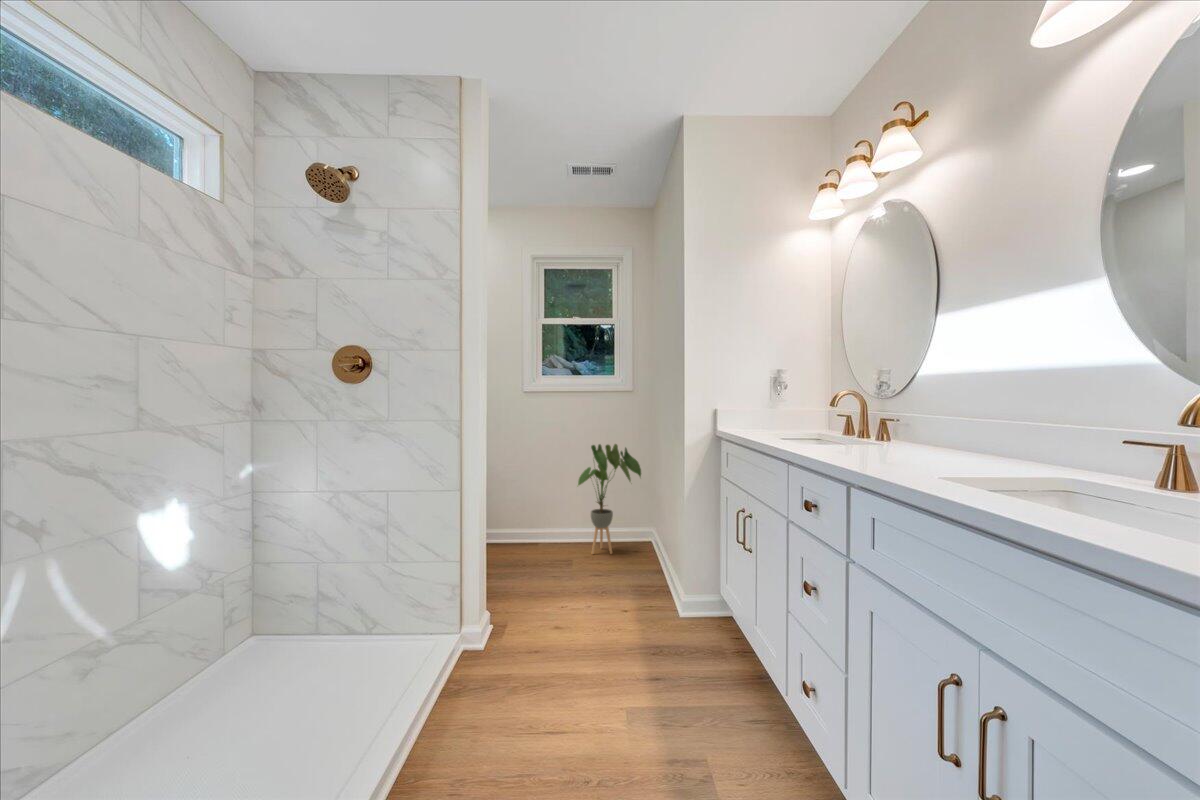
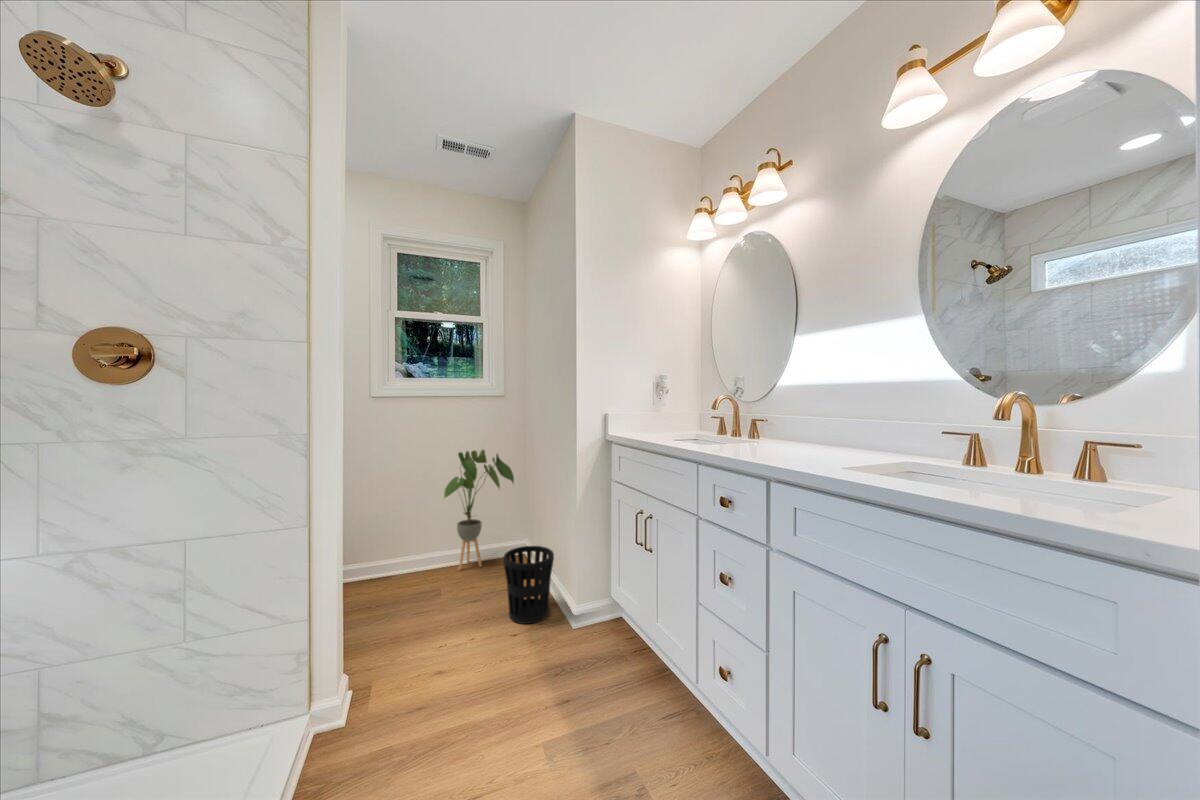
wastebasket: none [620,536,668,608] -> present [503,546,554,624]

